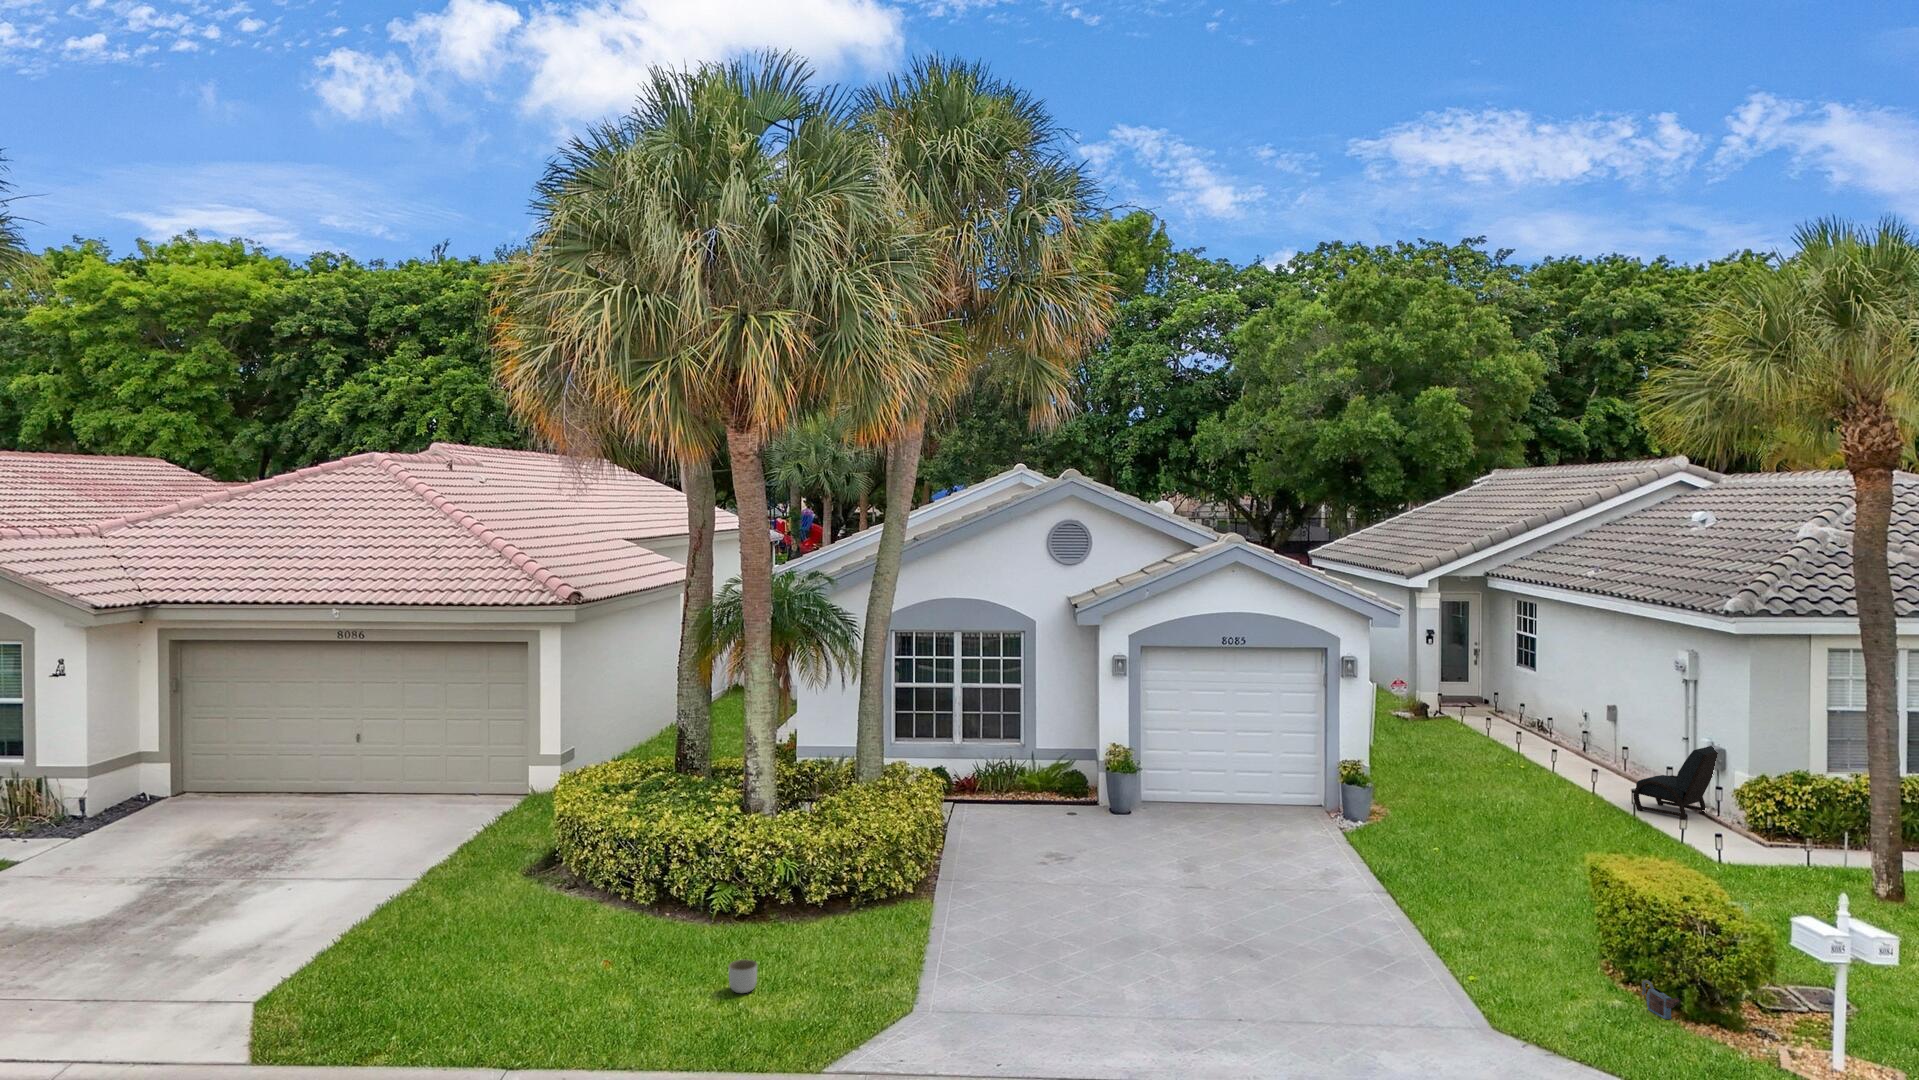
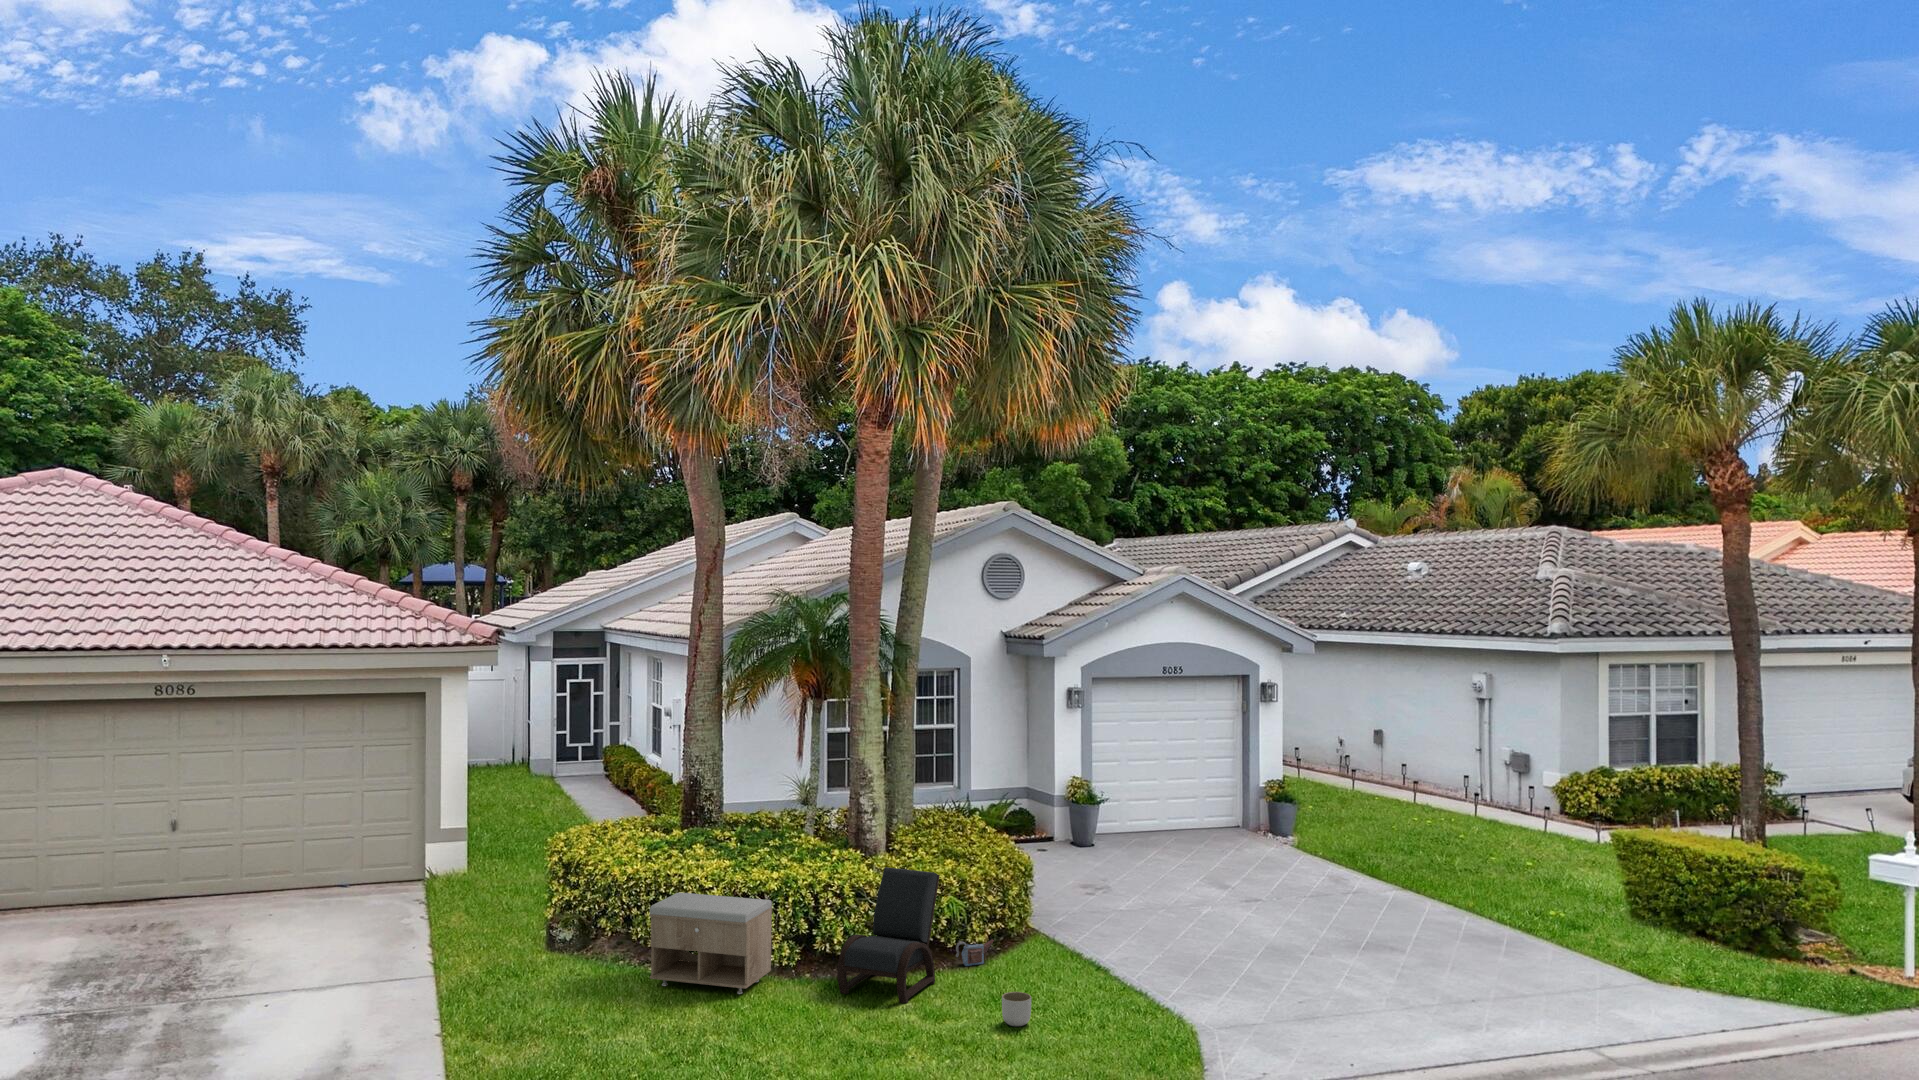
lounge chair: present [1634,746,1718,819] -> present [837,867,940,1003]
storage bench: none [524,830,624,925] -> present [649,892,772,994]
watering can: present [1642,980,1681,1019] -> present [955,939,994,966]

